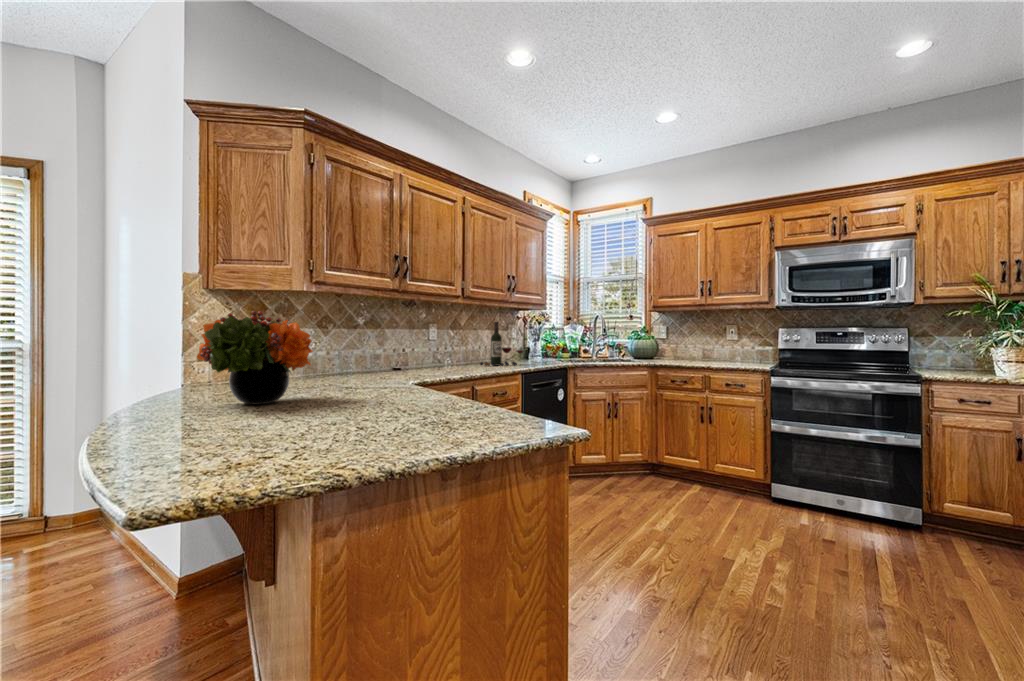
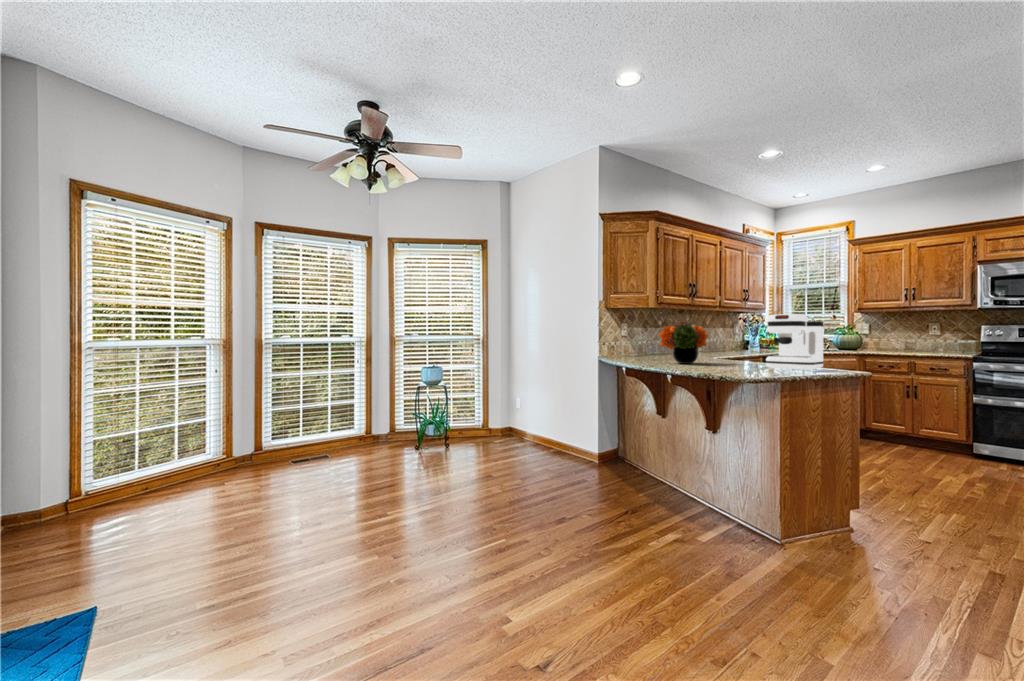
coffee maker: none [304,289,466,442] -> present [766,314,824,371]
wine bottle: present [480,322,523,366] -> none [724,323,757,354]

